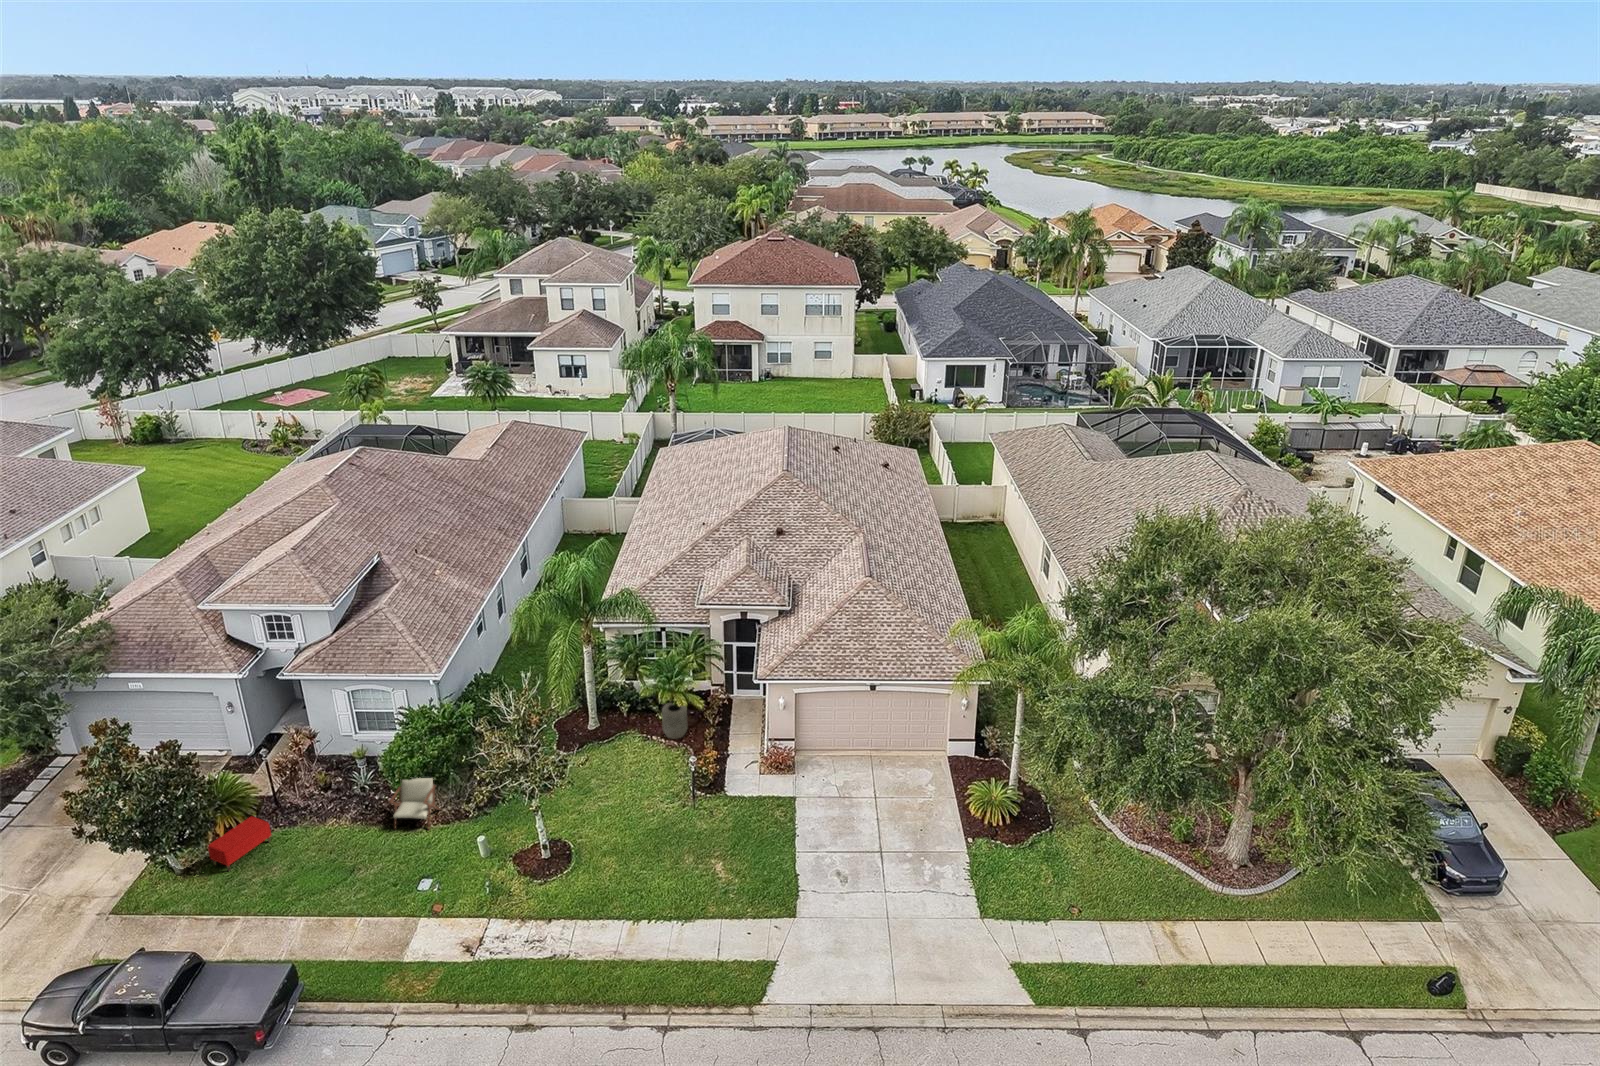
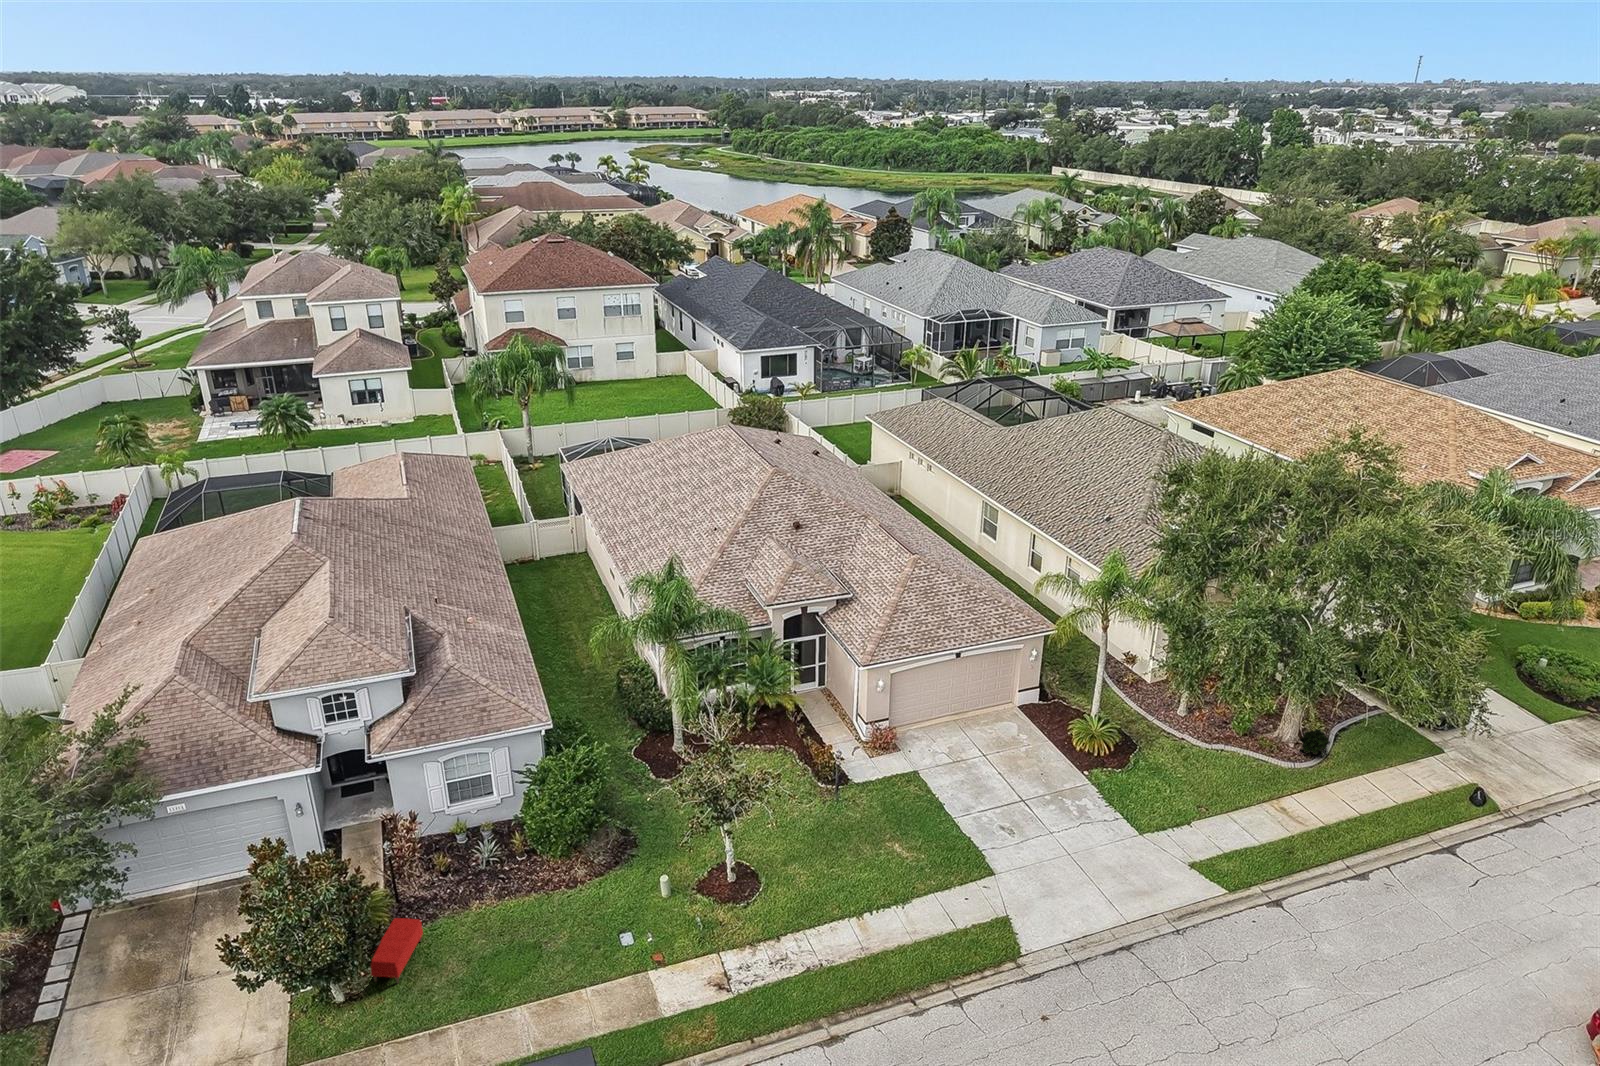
trash can: present [662,703,687,739] -> none [749,705,774,742]
lounge chair: present [390,778,440,830] -> none [544,830,590,893]
potted plant: none [1248,855,1286,891] -> present [1299,729,1330,757]

